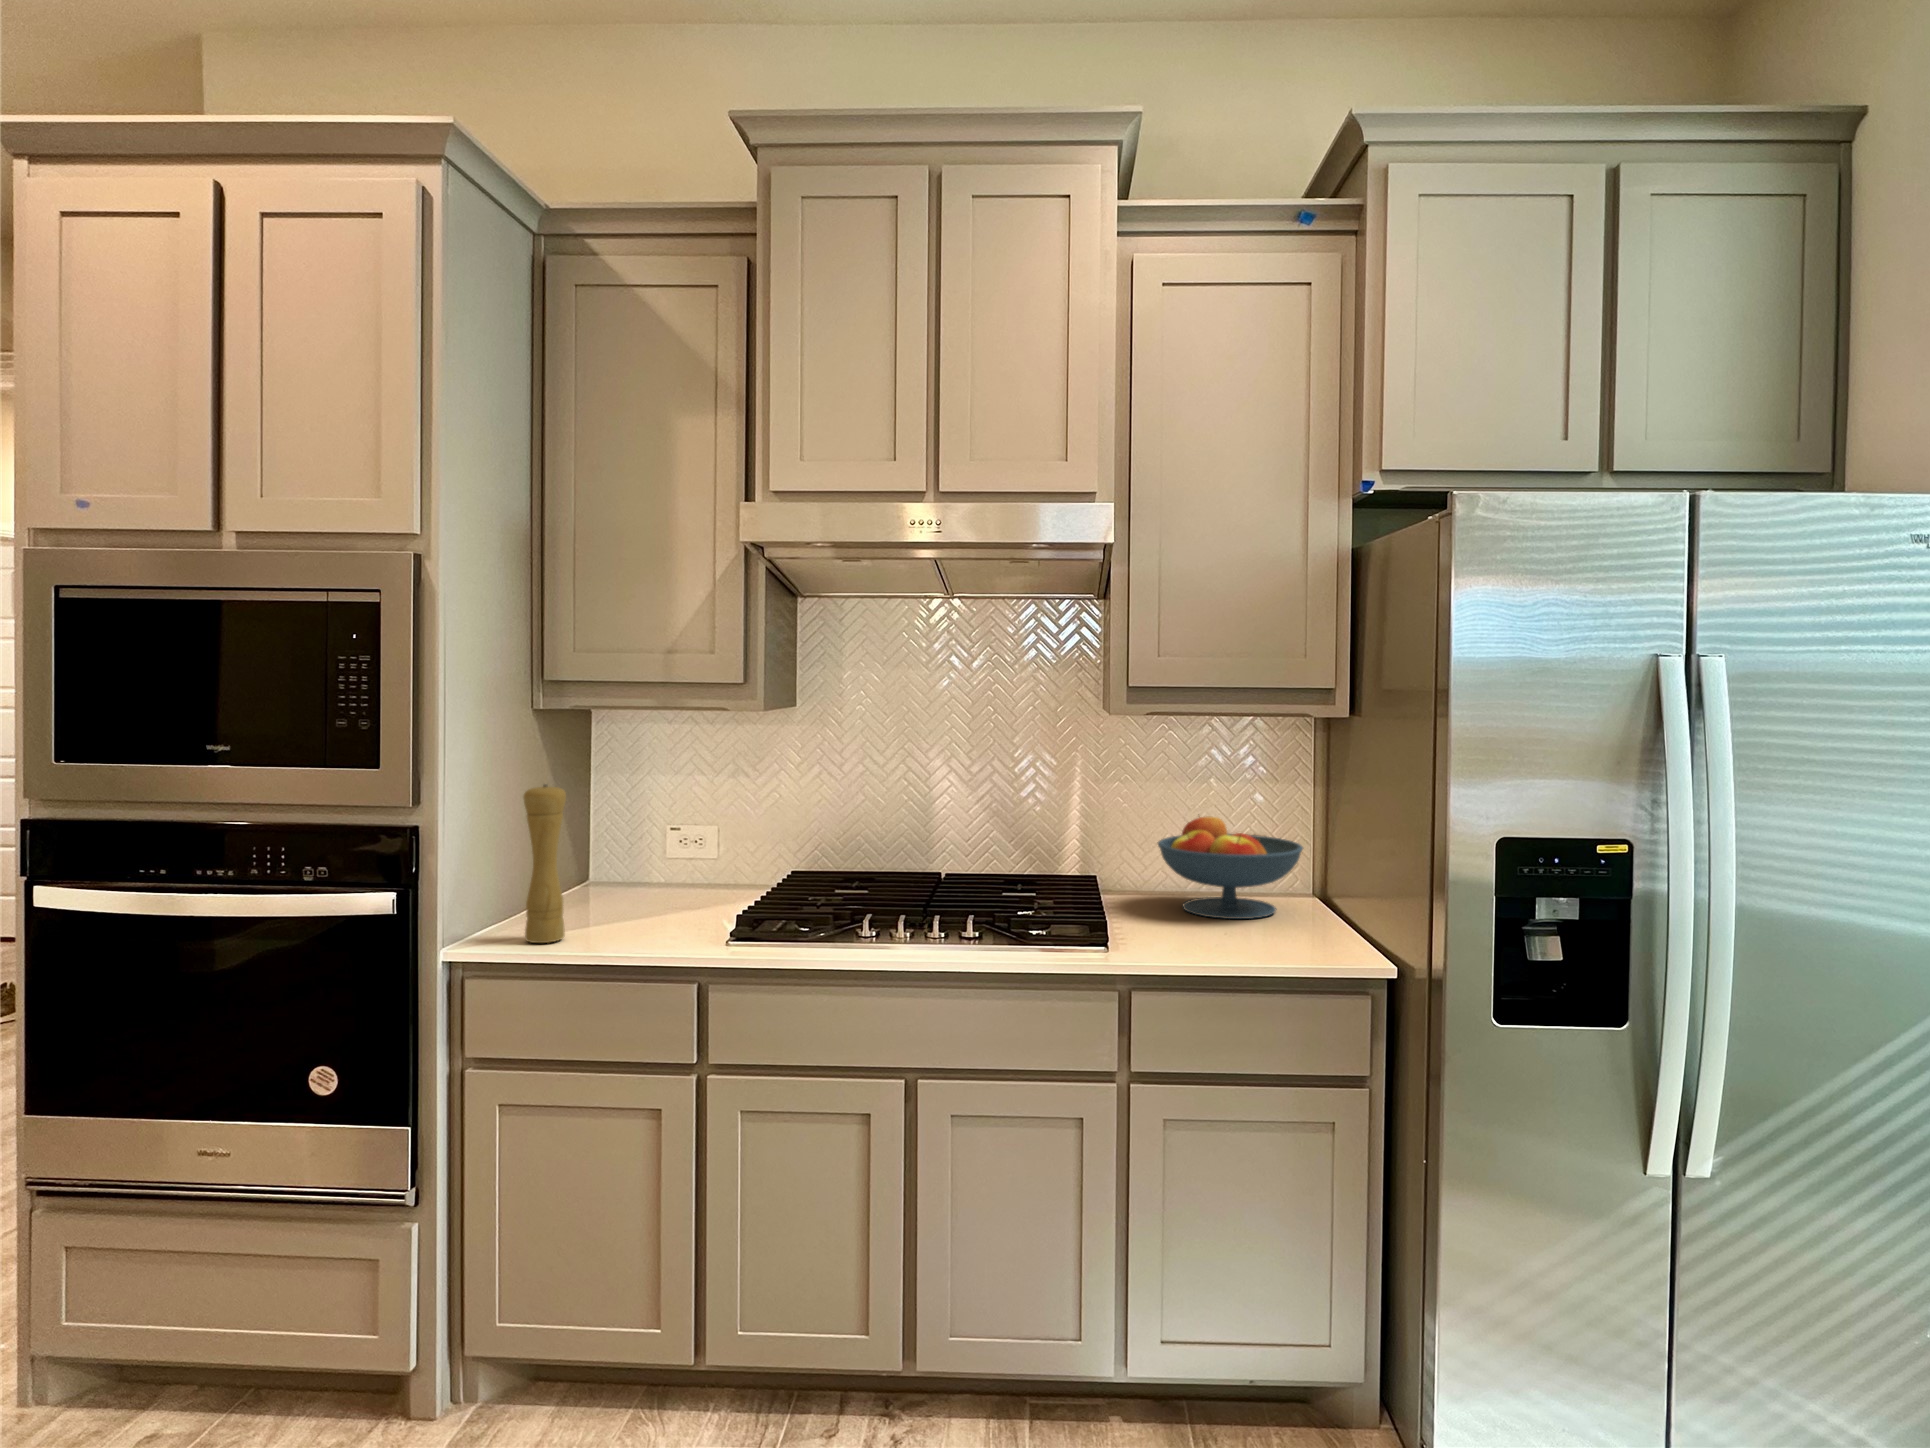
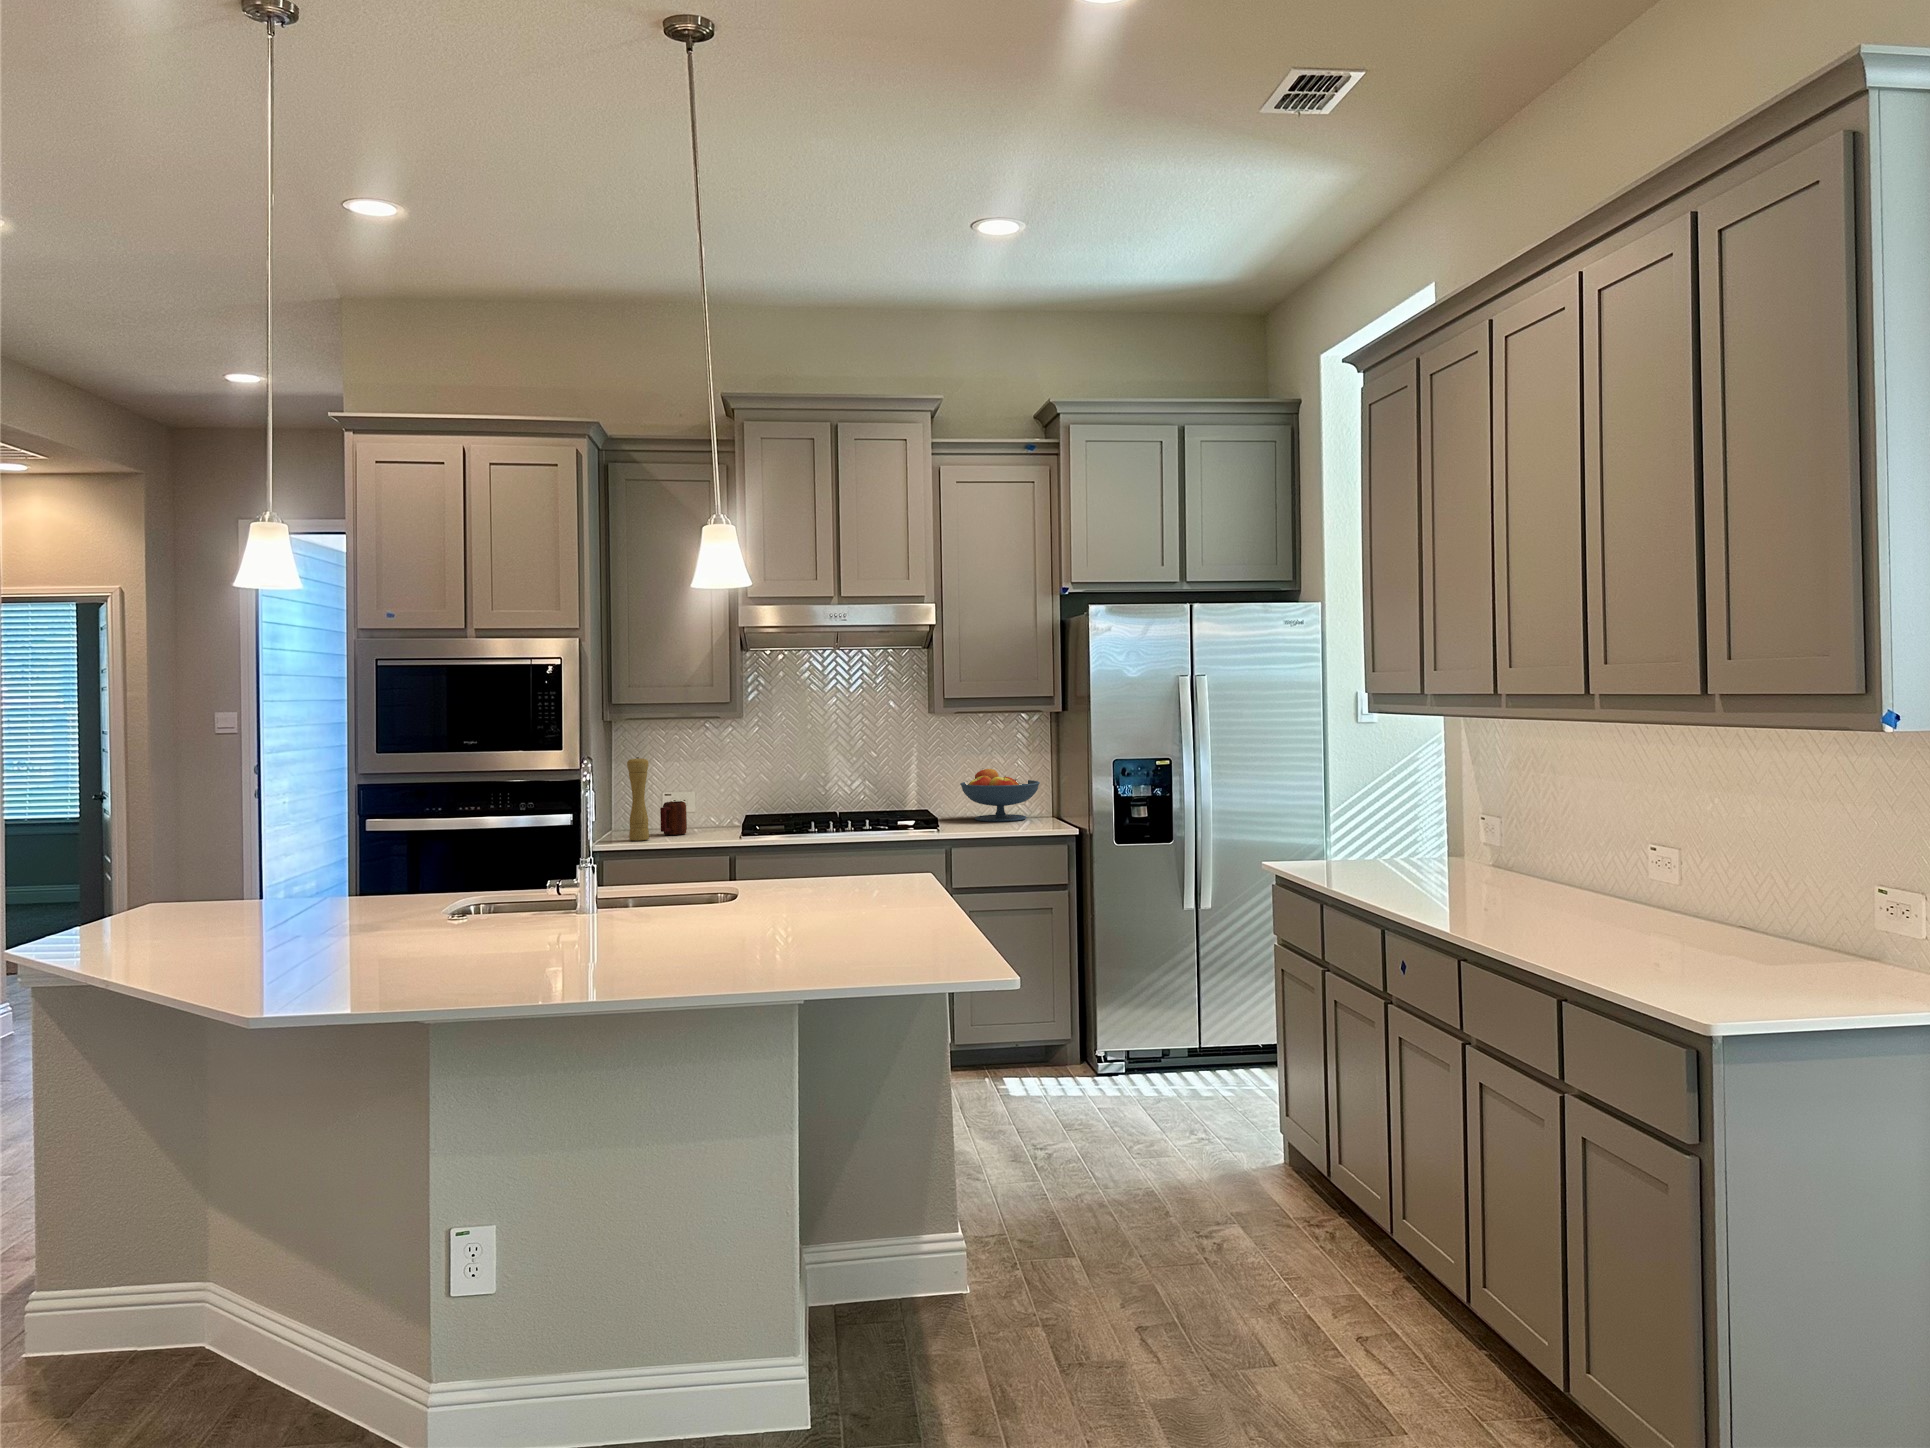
mug: none [601,861,656,925] -> present [660,801,687,835]

